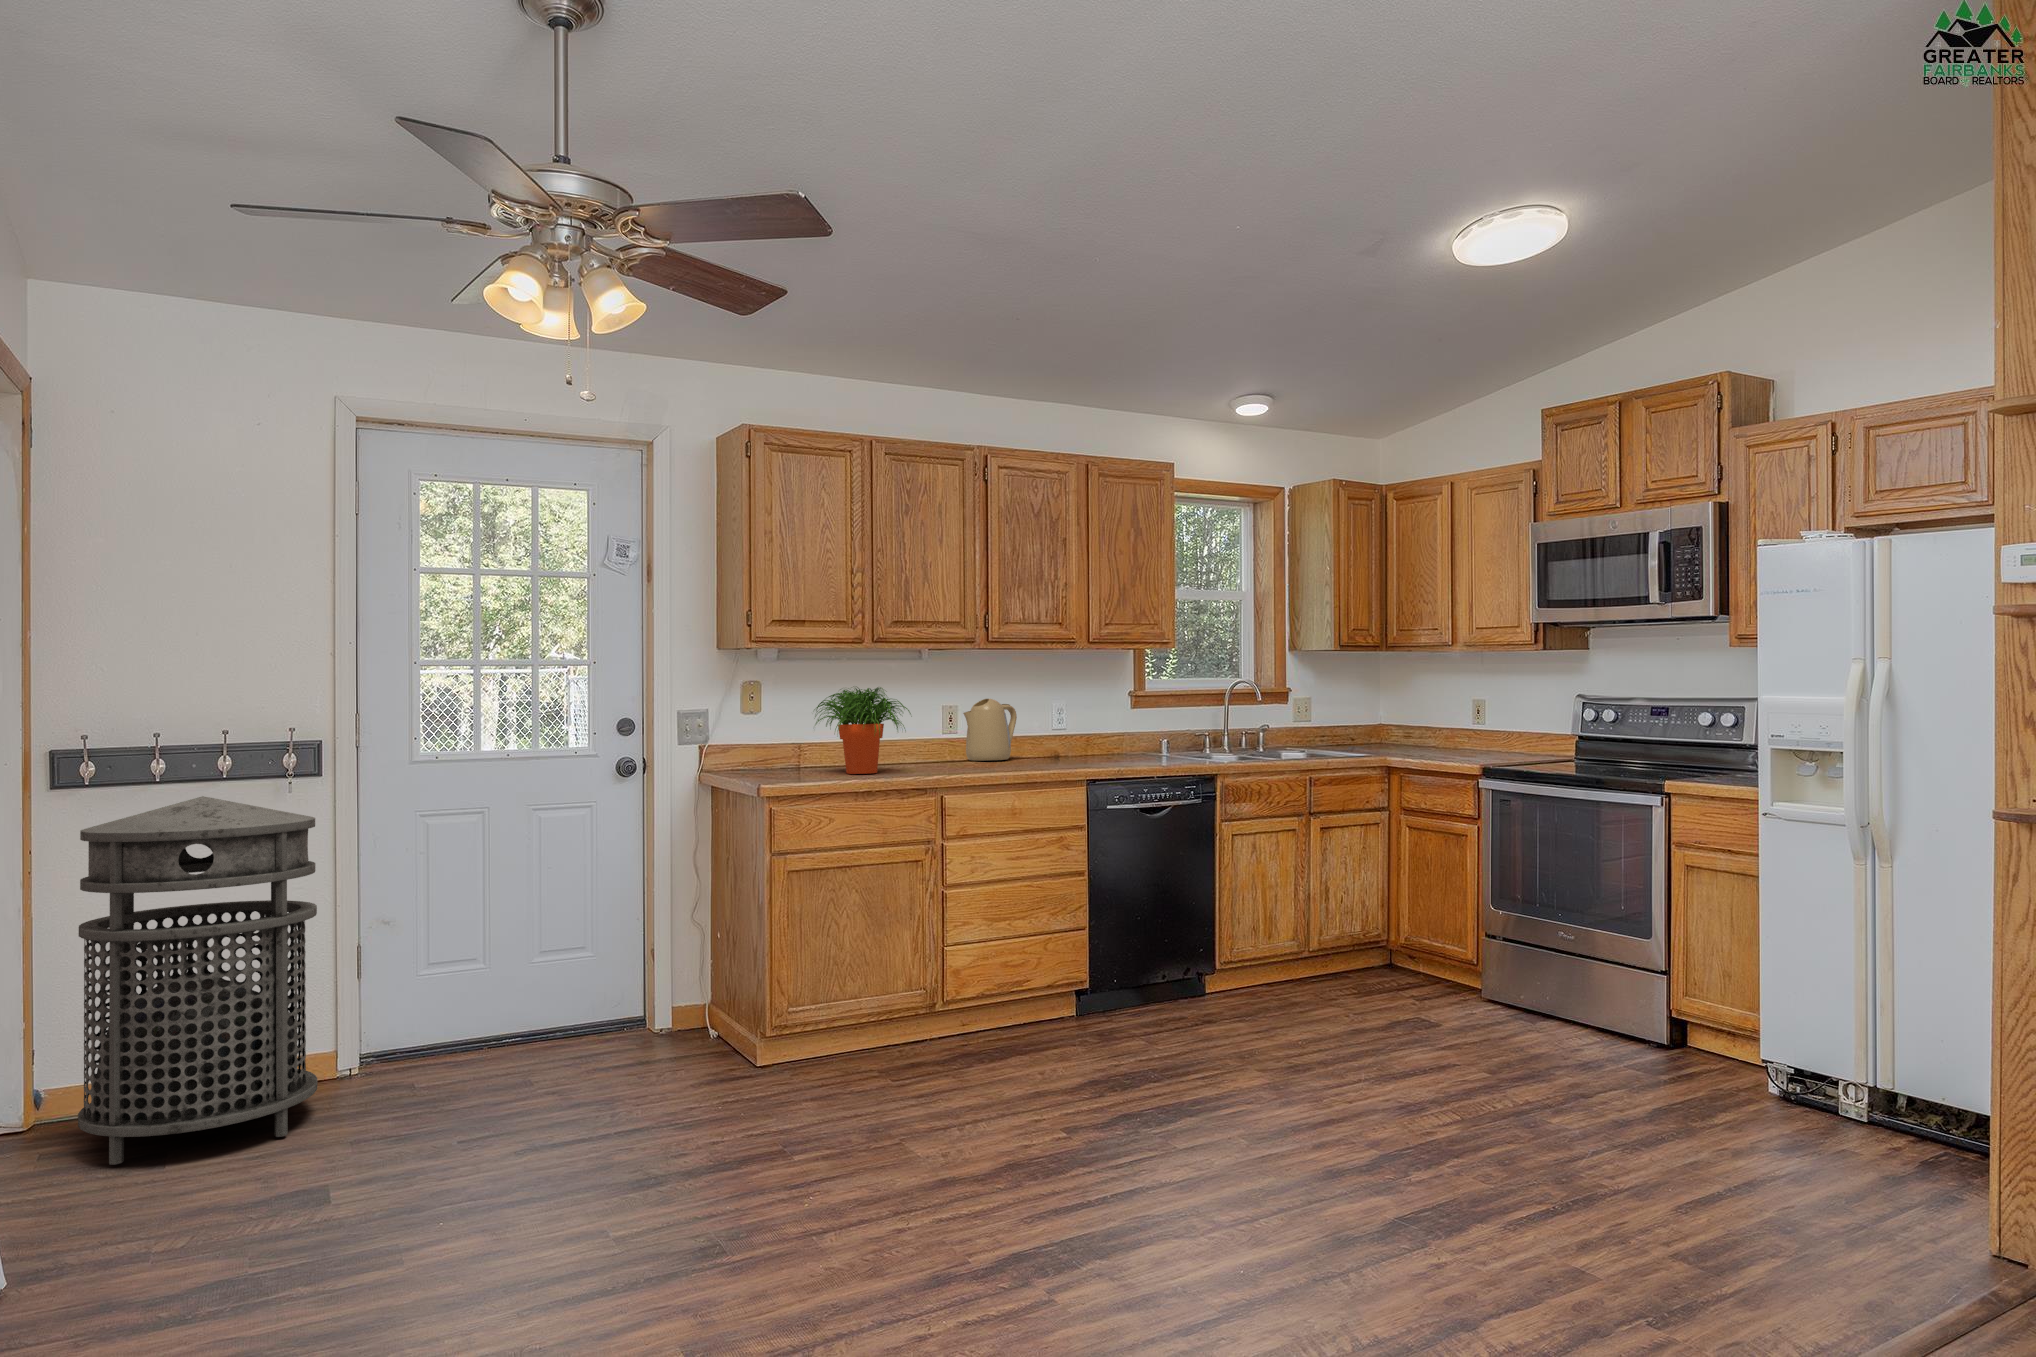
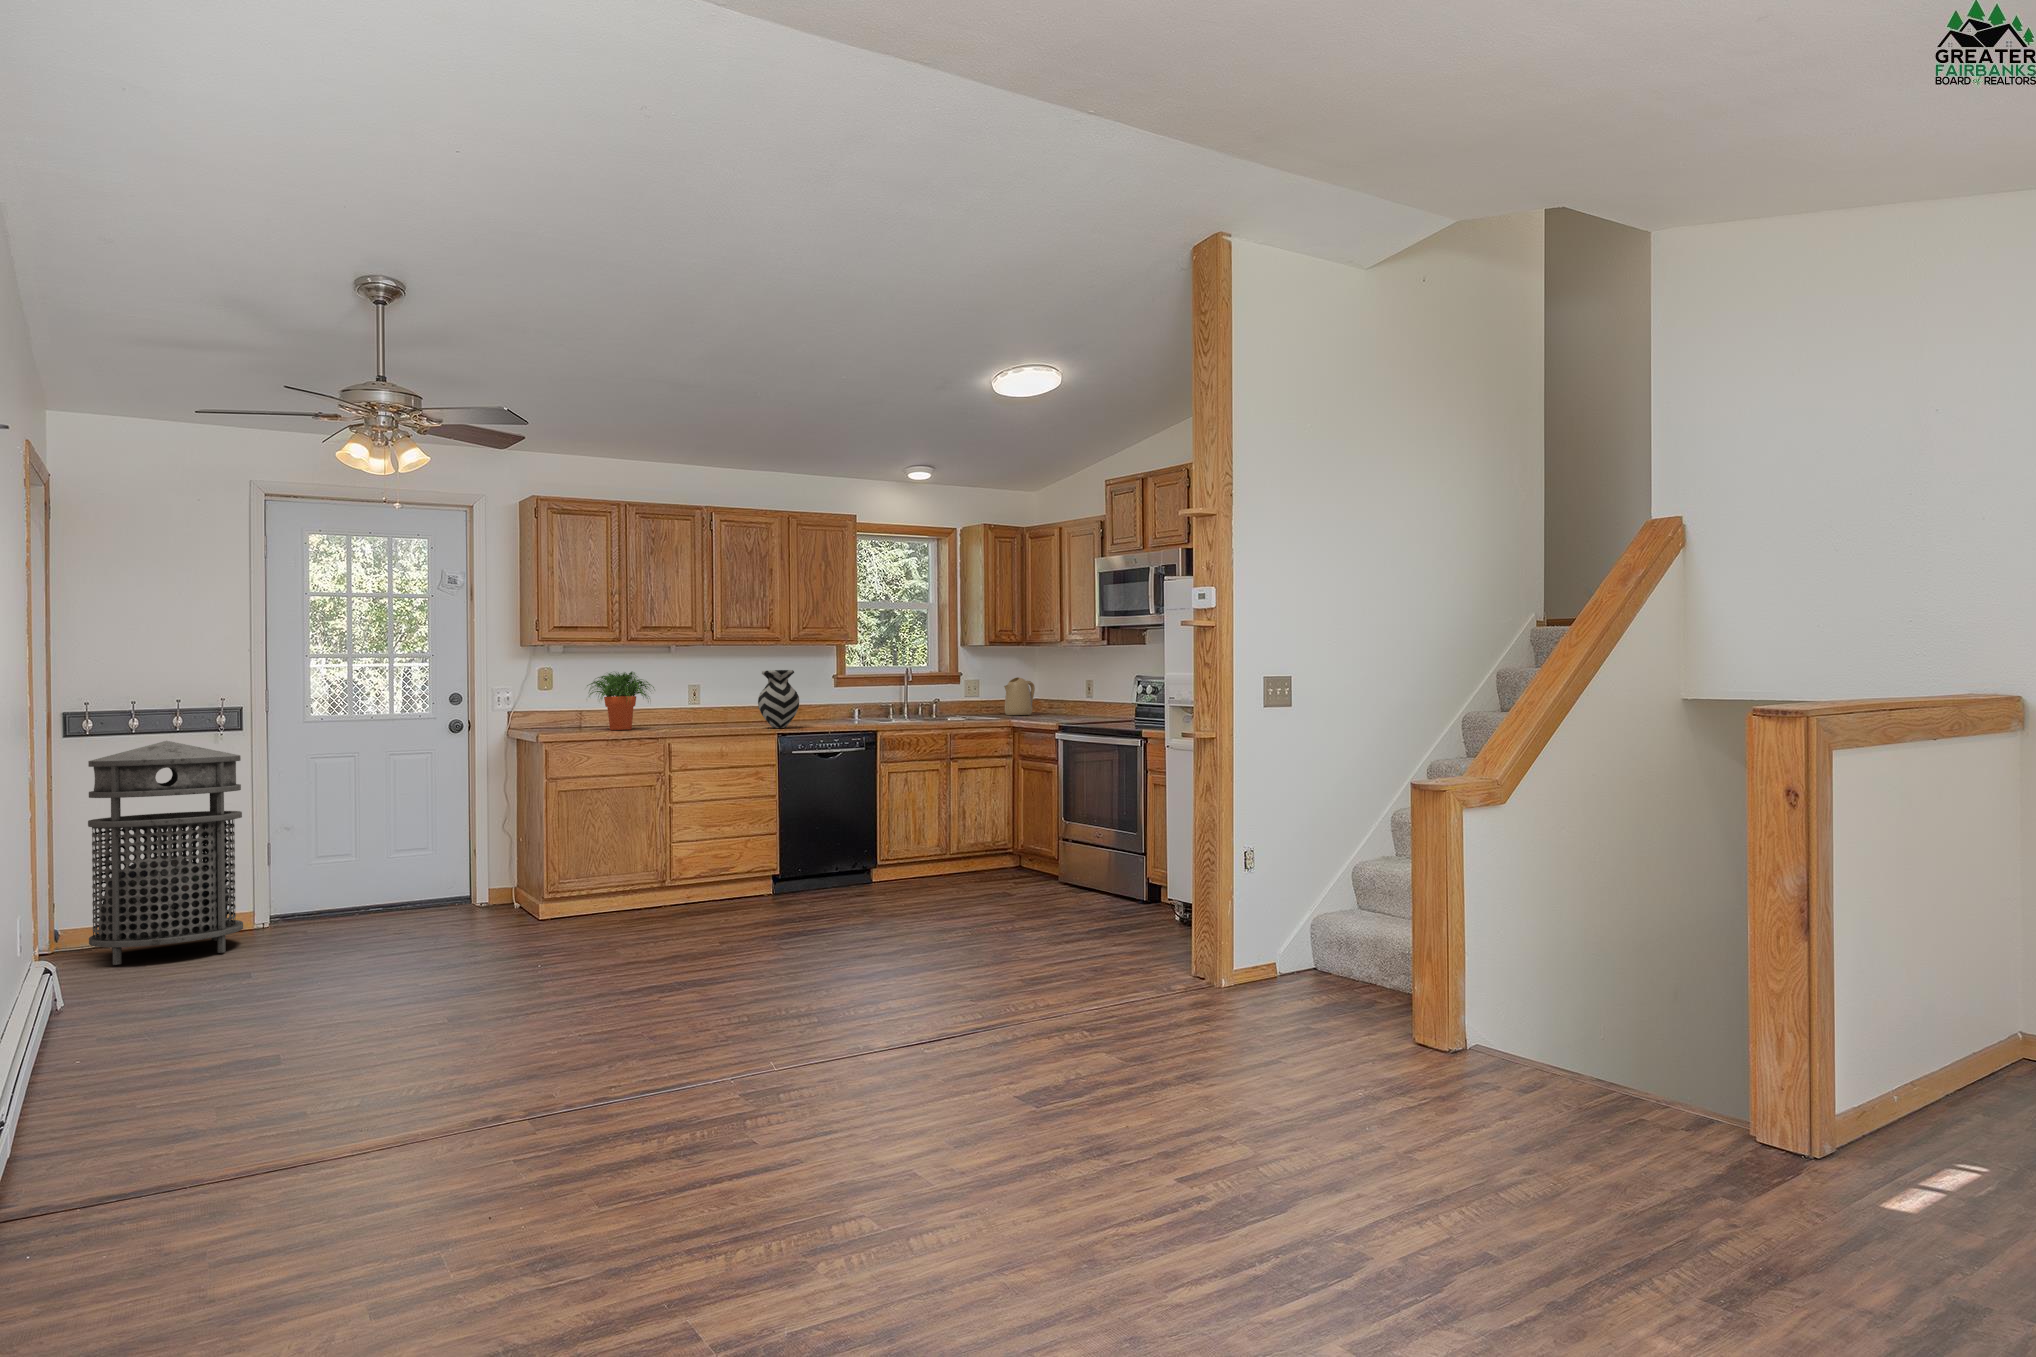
vase: none [1058,686,1118,772] -> present [758,670,799,728]
kettle: present [963,699,1017,761] -> present [1004,677,1035,715]

